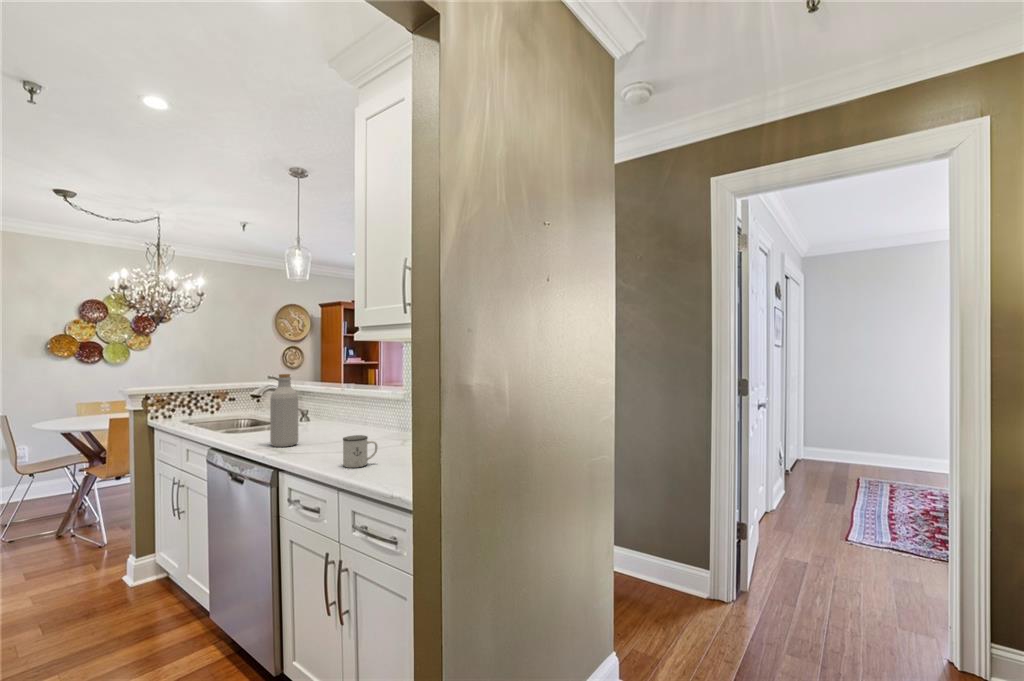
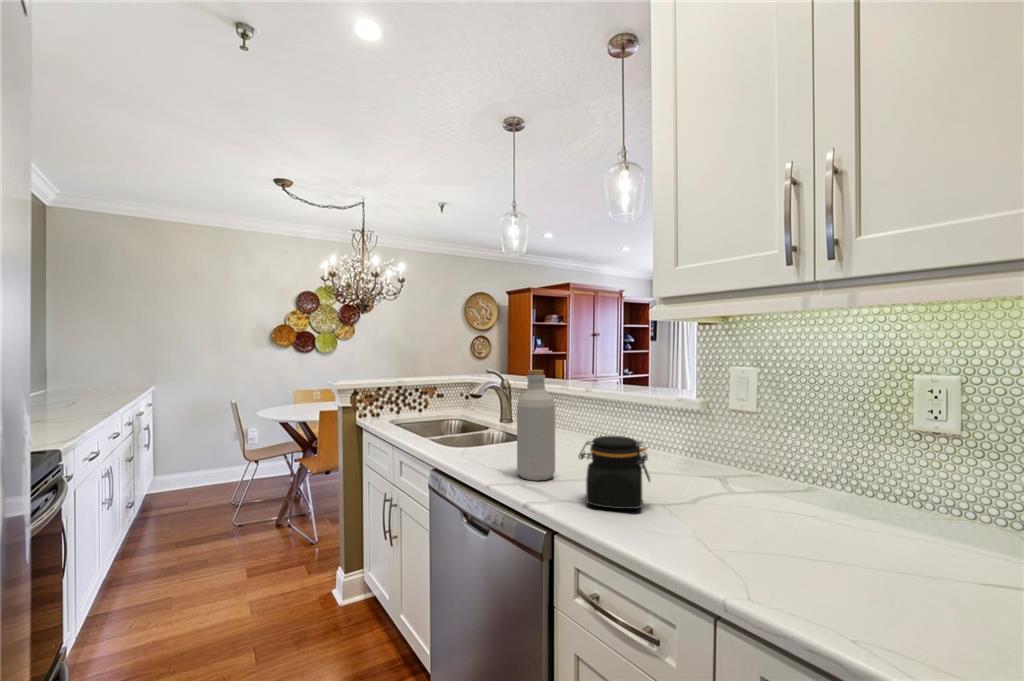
jar: none [302,413,348,455] -> present [579,436,650,509]
mug: present [343,435,378,468] -> none [678,489,739,556]

